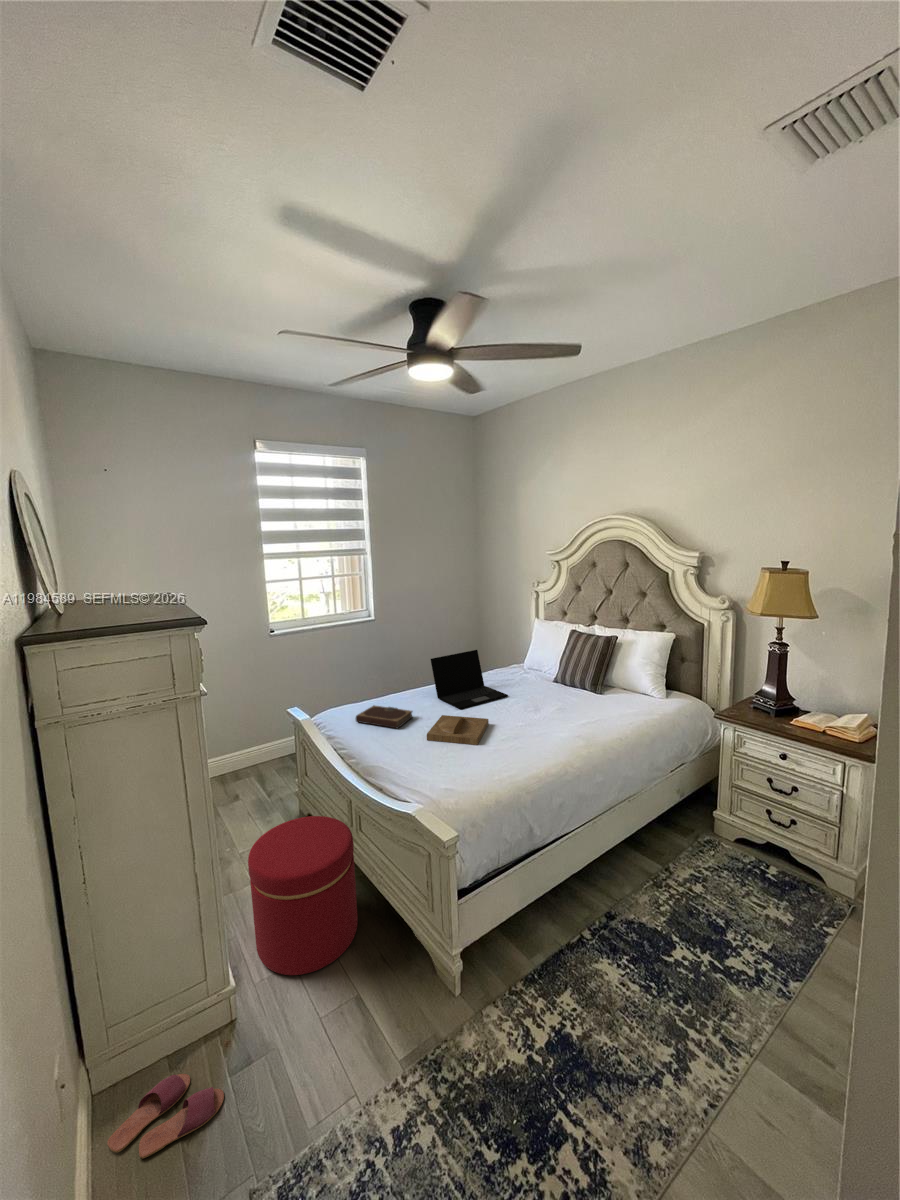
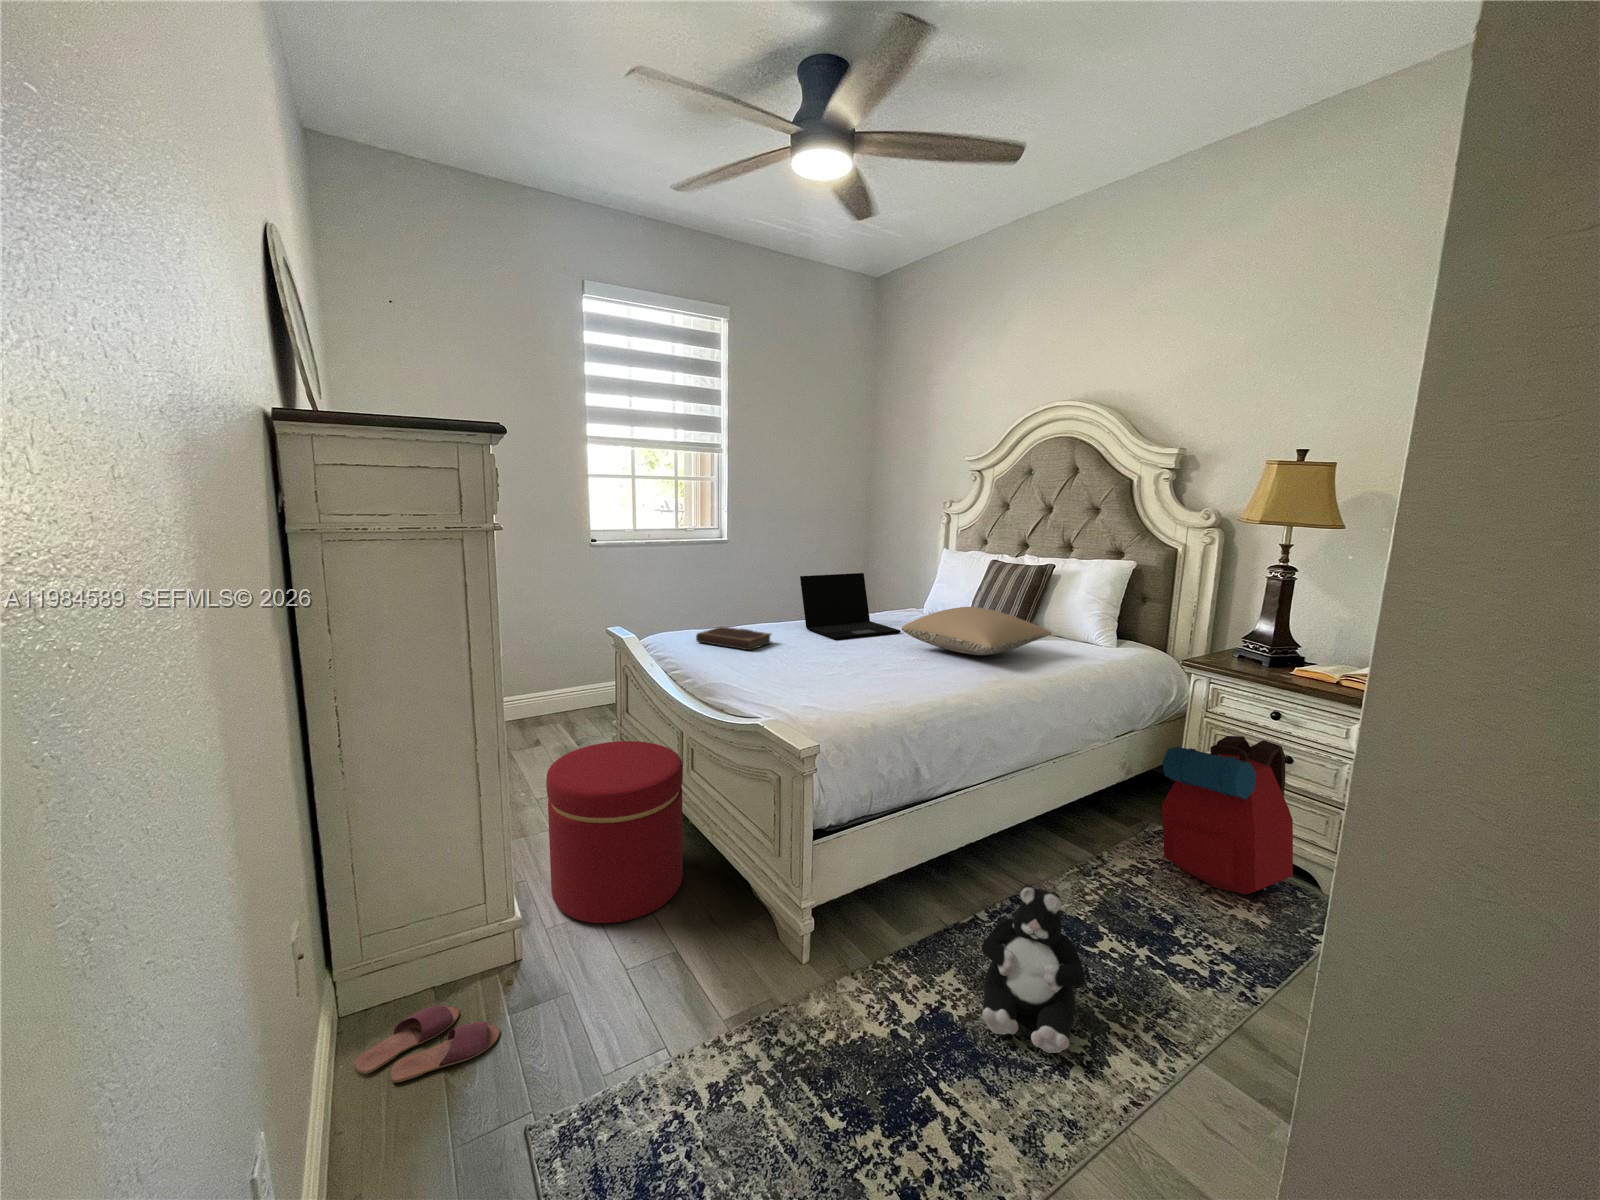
pillow: none [510,679,619,722] -> present [902,607,1051,655]
tray: present [427,715,489,745] -> none [788,640,872,670]
backpack: none [707,771,806,897] -> present [1162,736,1293,895]
plush toy: none [589,928,668,1067] -> present [982,885,1086,1053]

